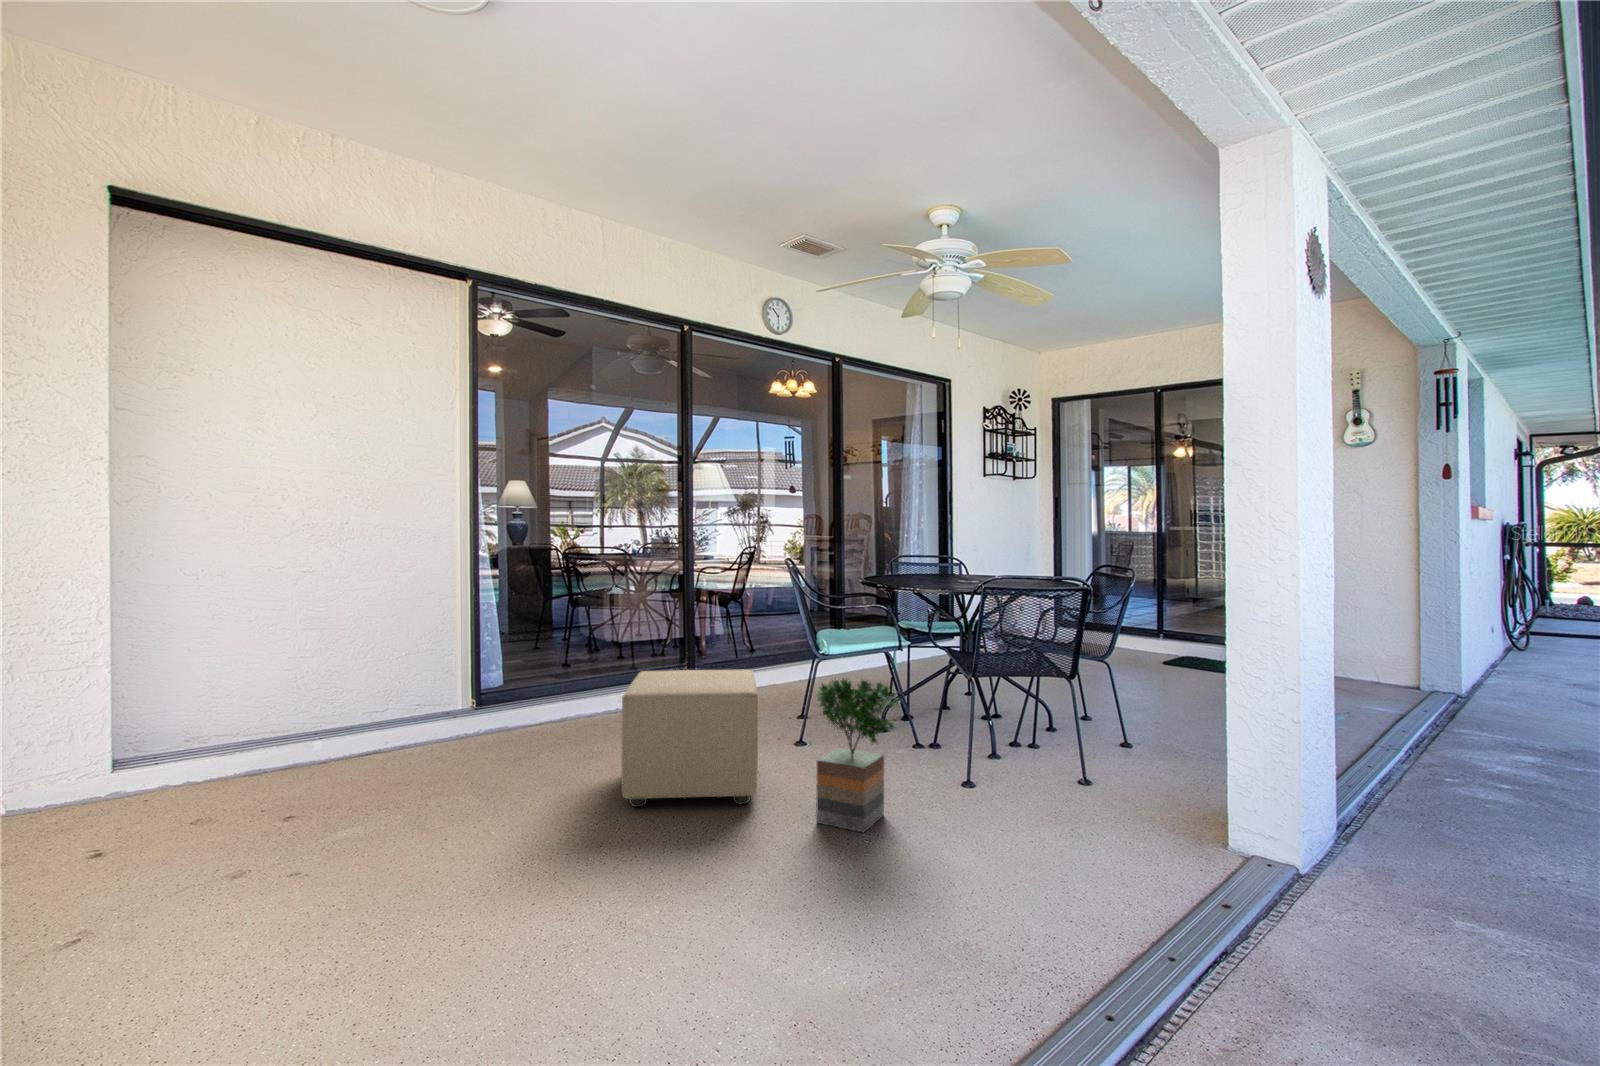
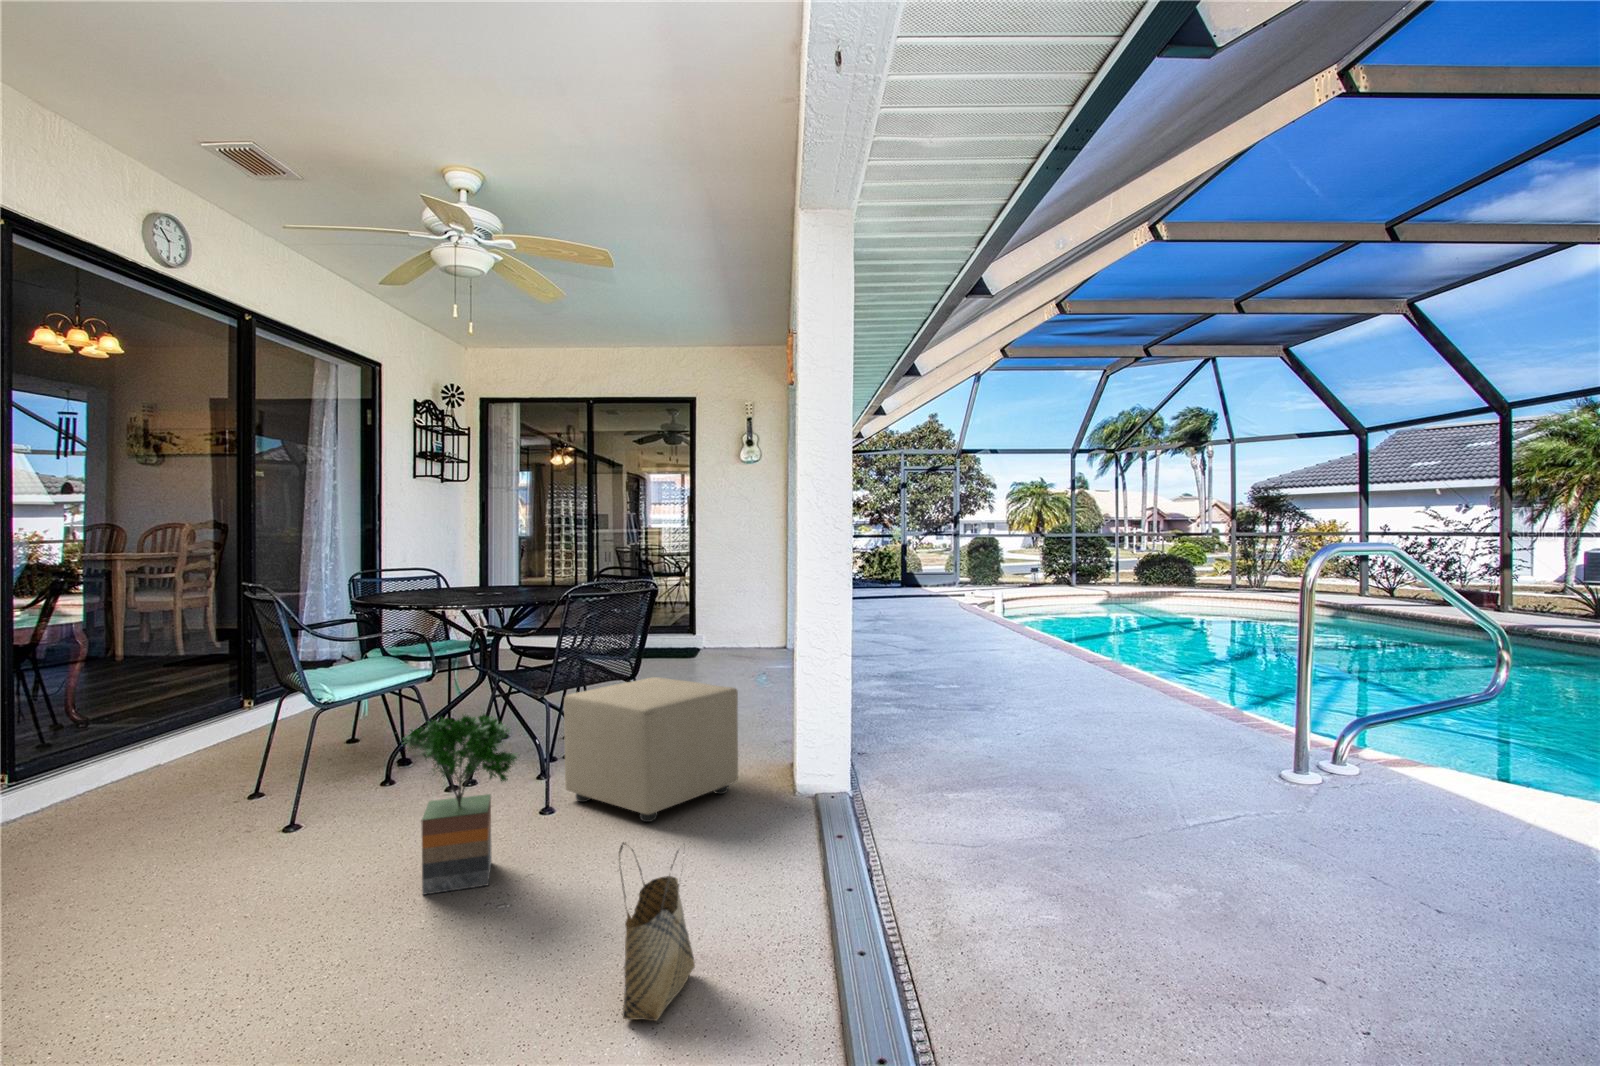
ottoman: present [622,670,758,807] -> present [564,677,738,822]
woven basket: none [845,820,943,1002] -> present [619,843,695,1021]

